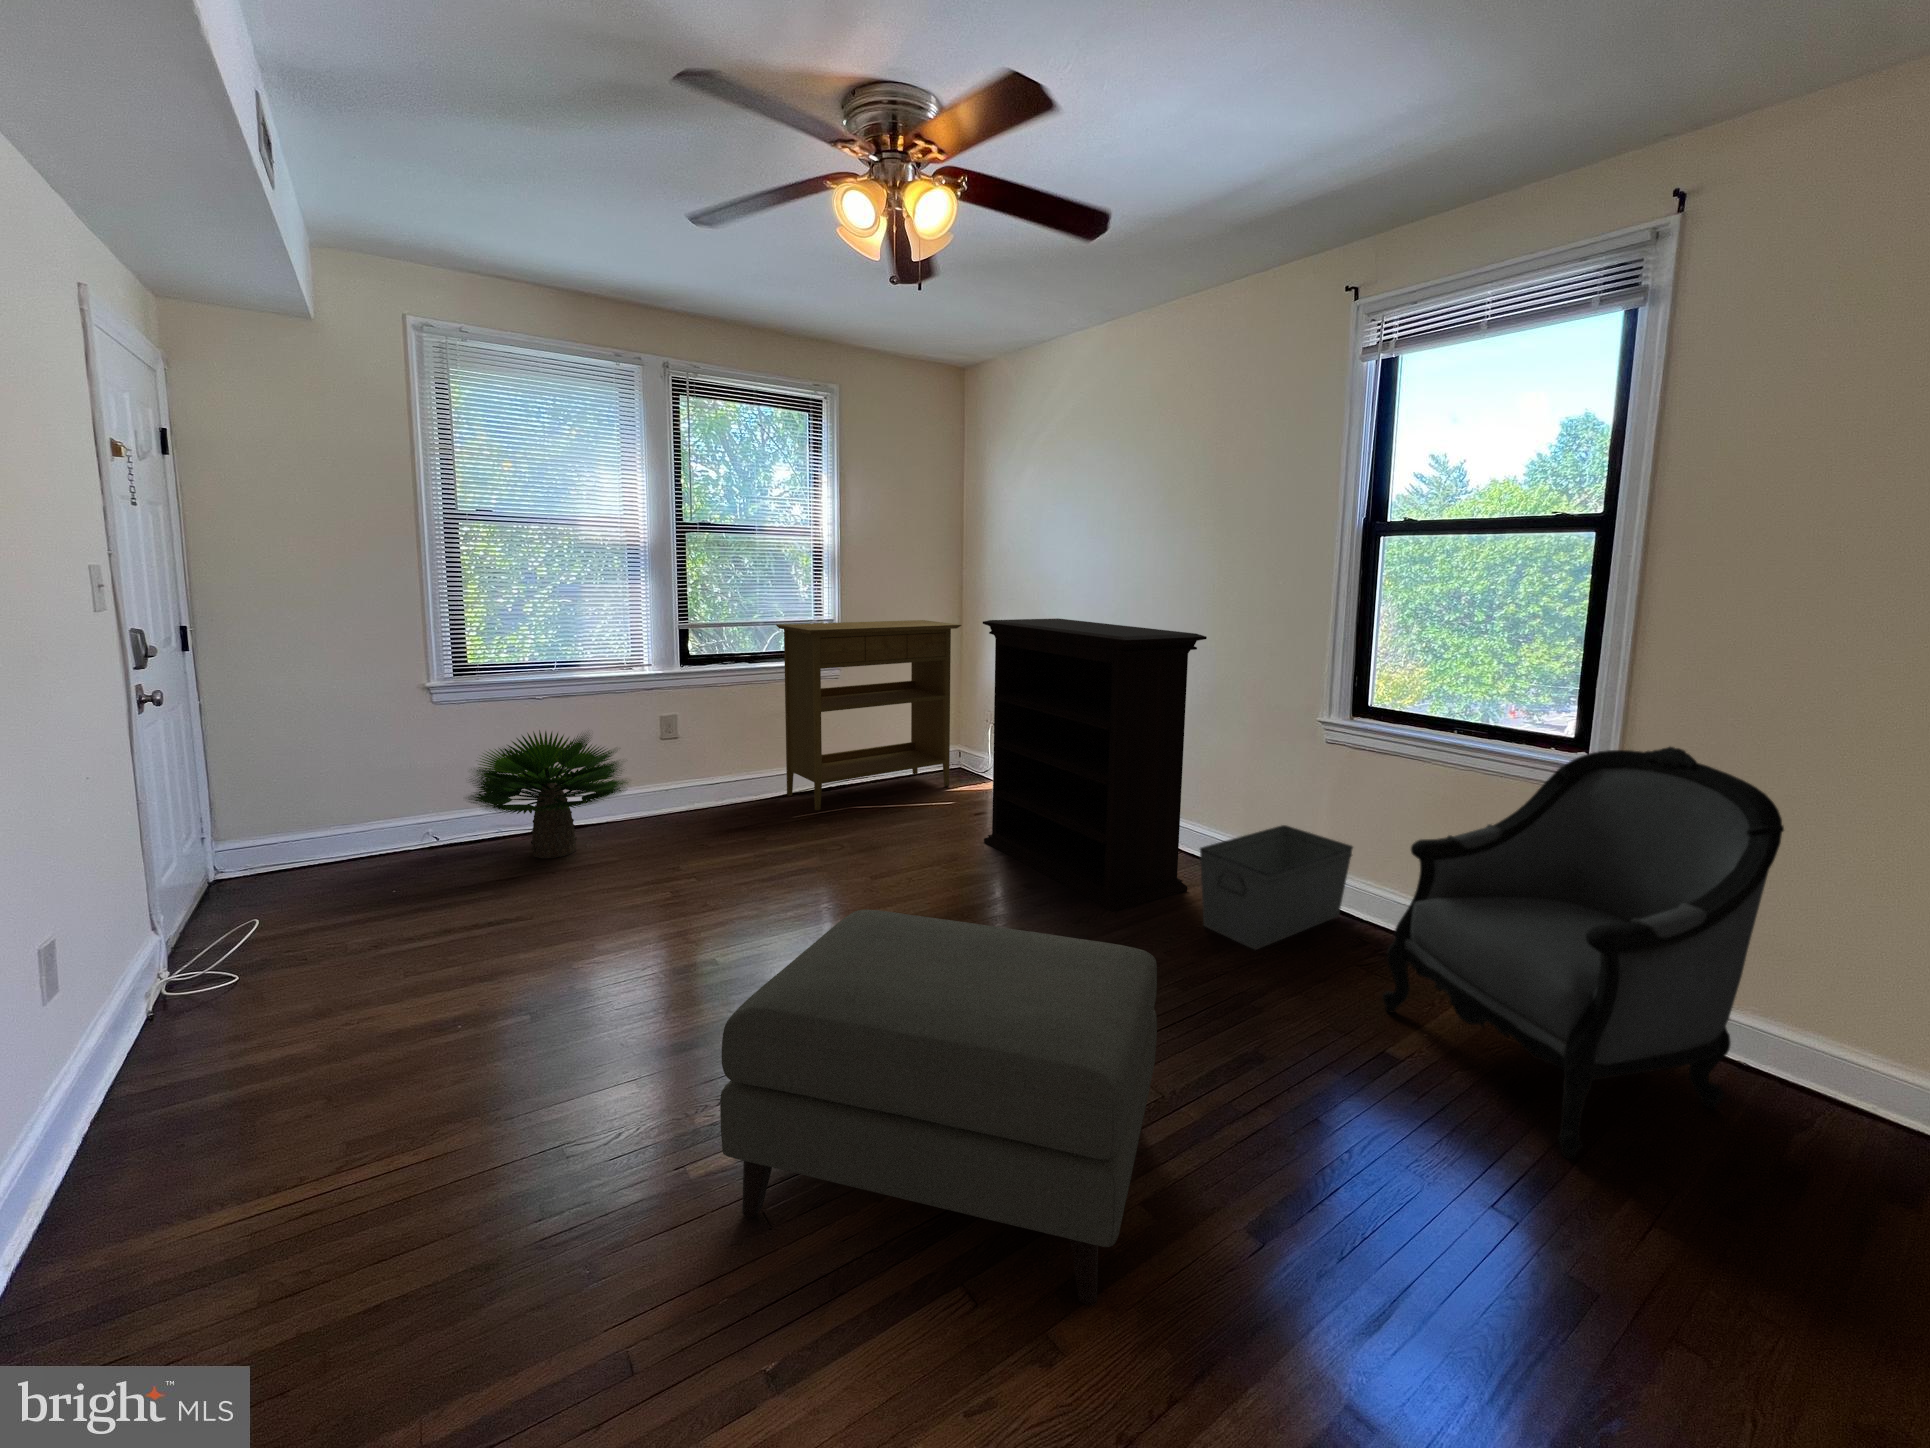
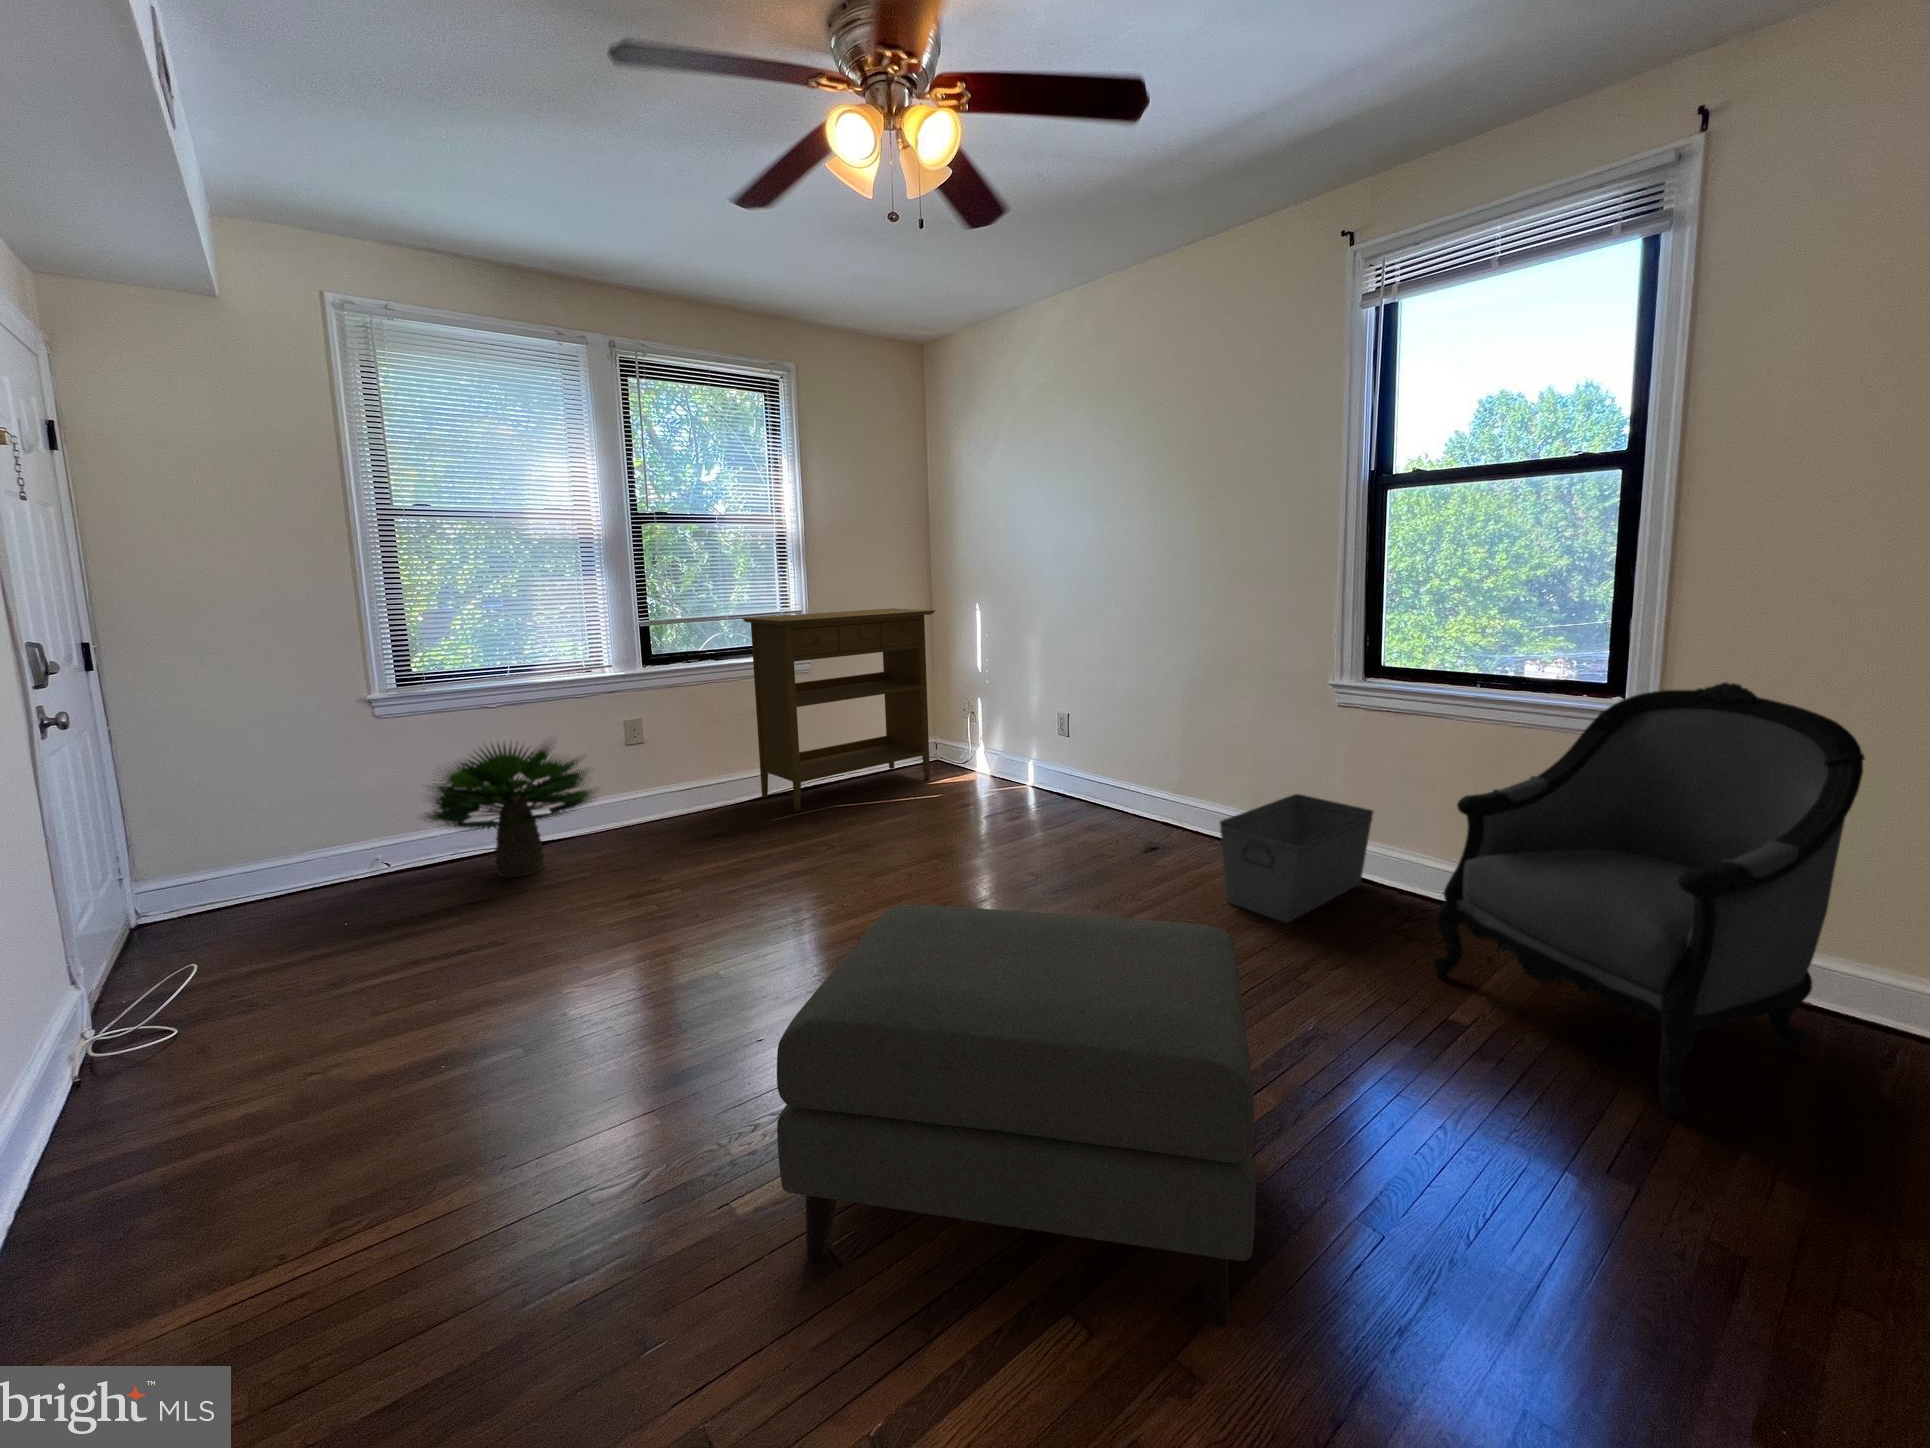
bookshelf: present [983,618,1207,911] -> none [968,596,1211,894]

